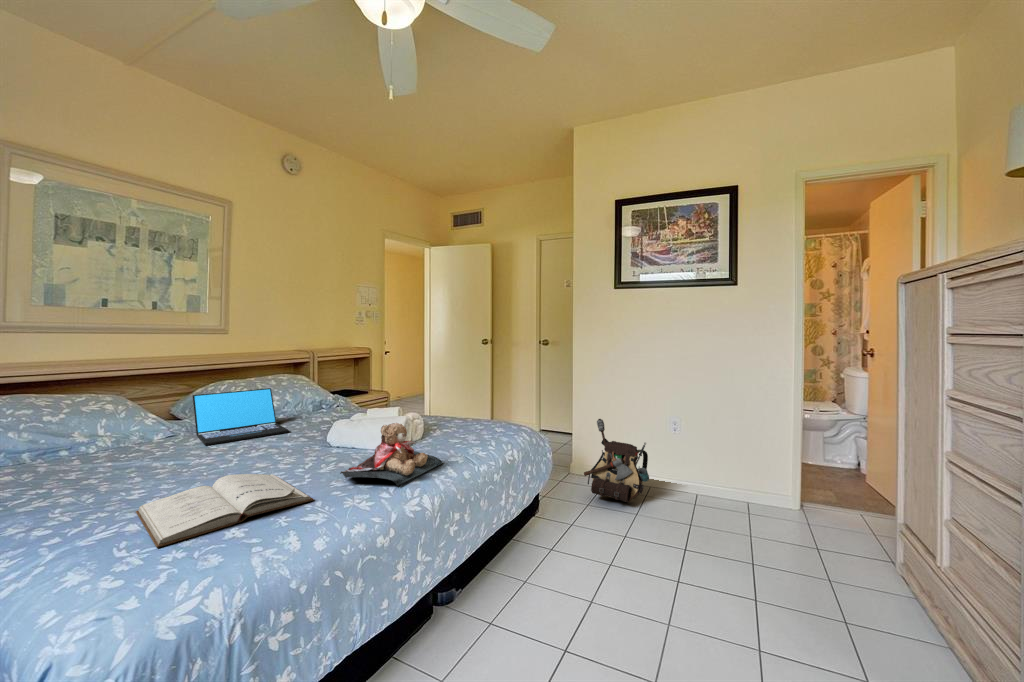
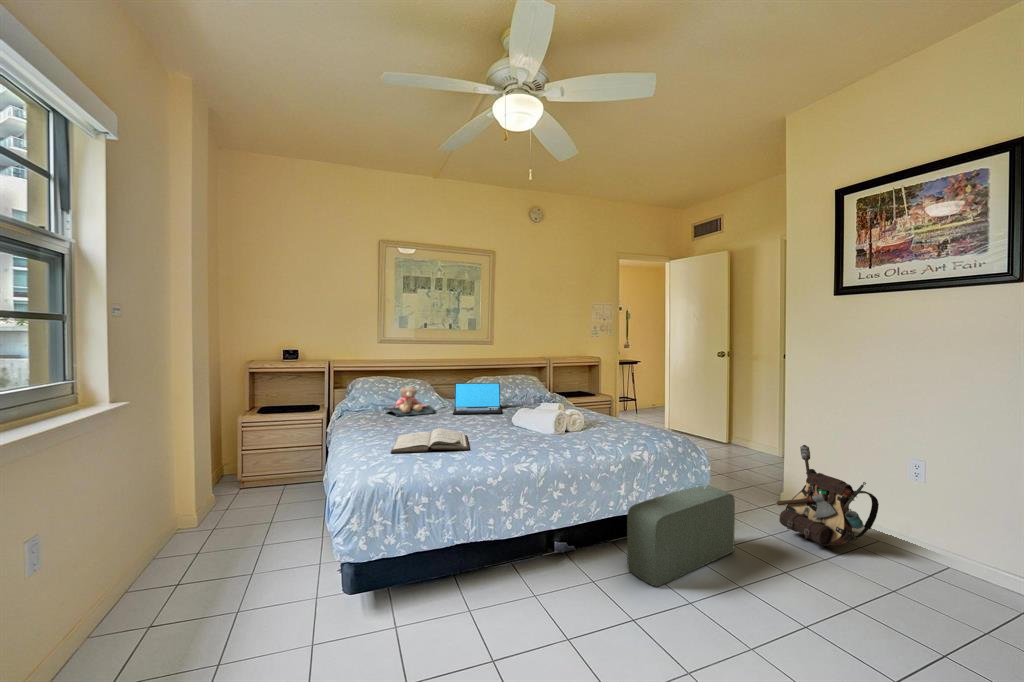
teddy bear: present [340,423,442,487] -> present [384,387,434,416]
pouf: none [514,473,579,598] -> present [627,486,735,587]

